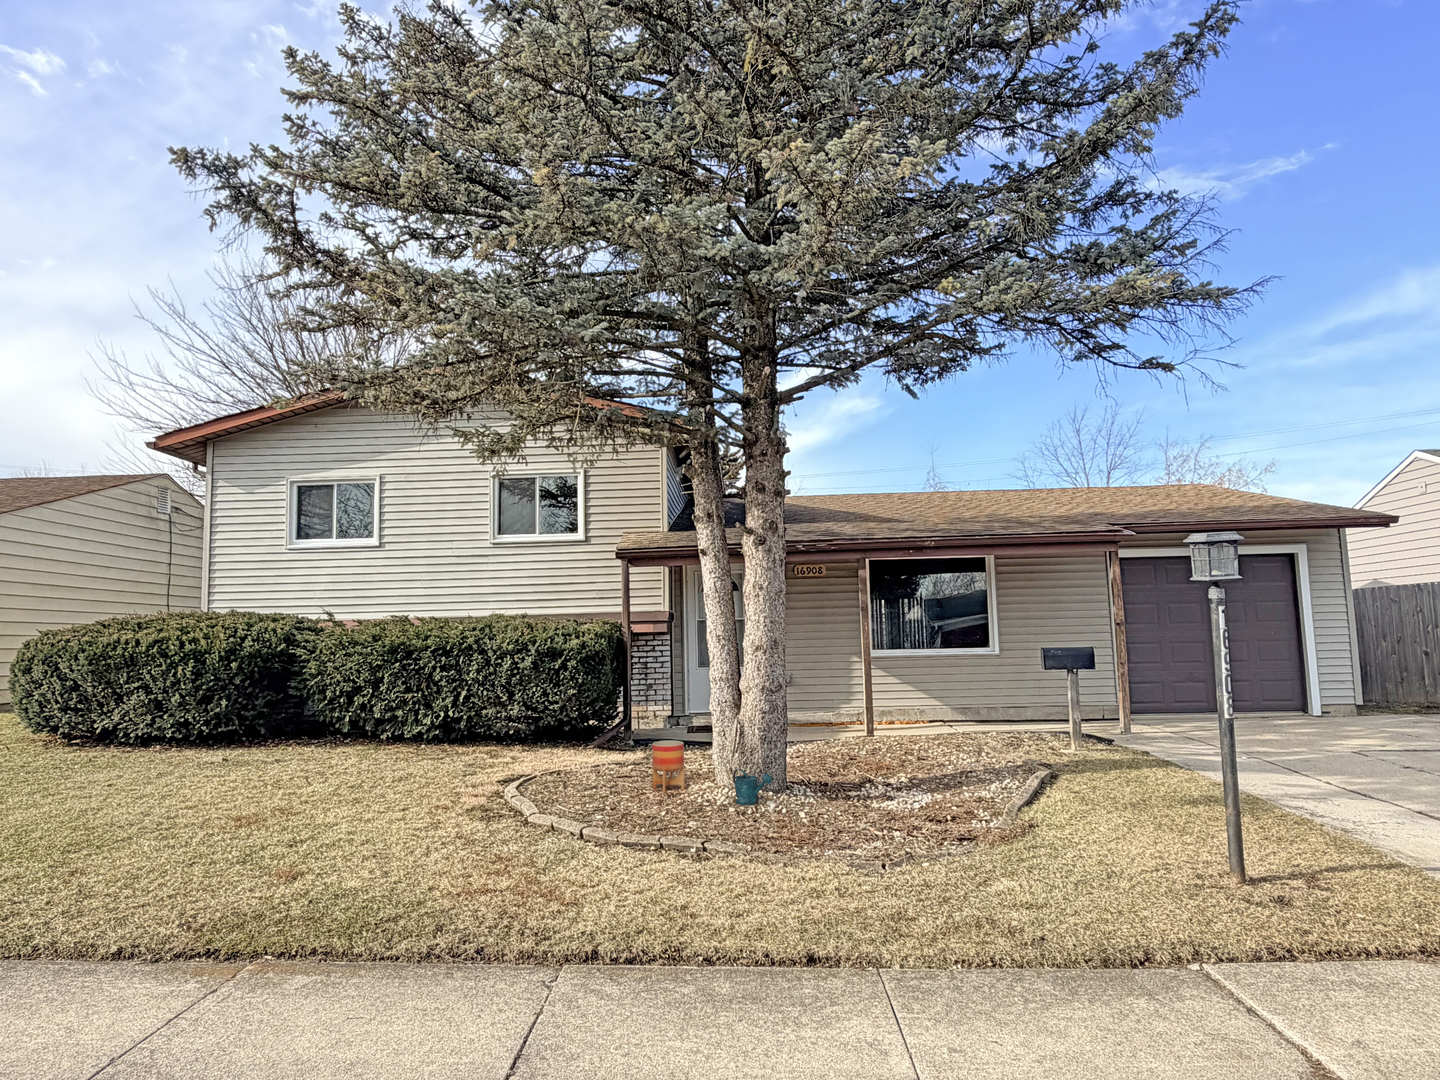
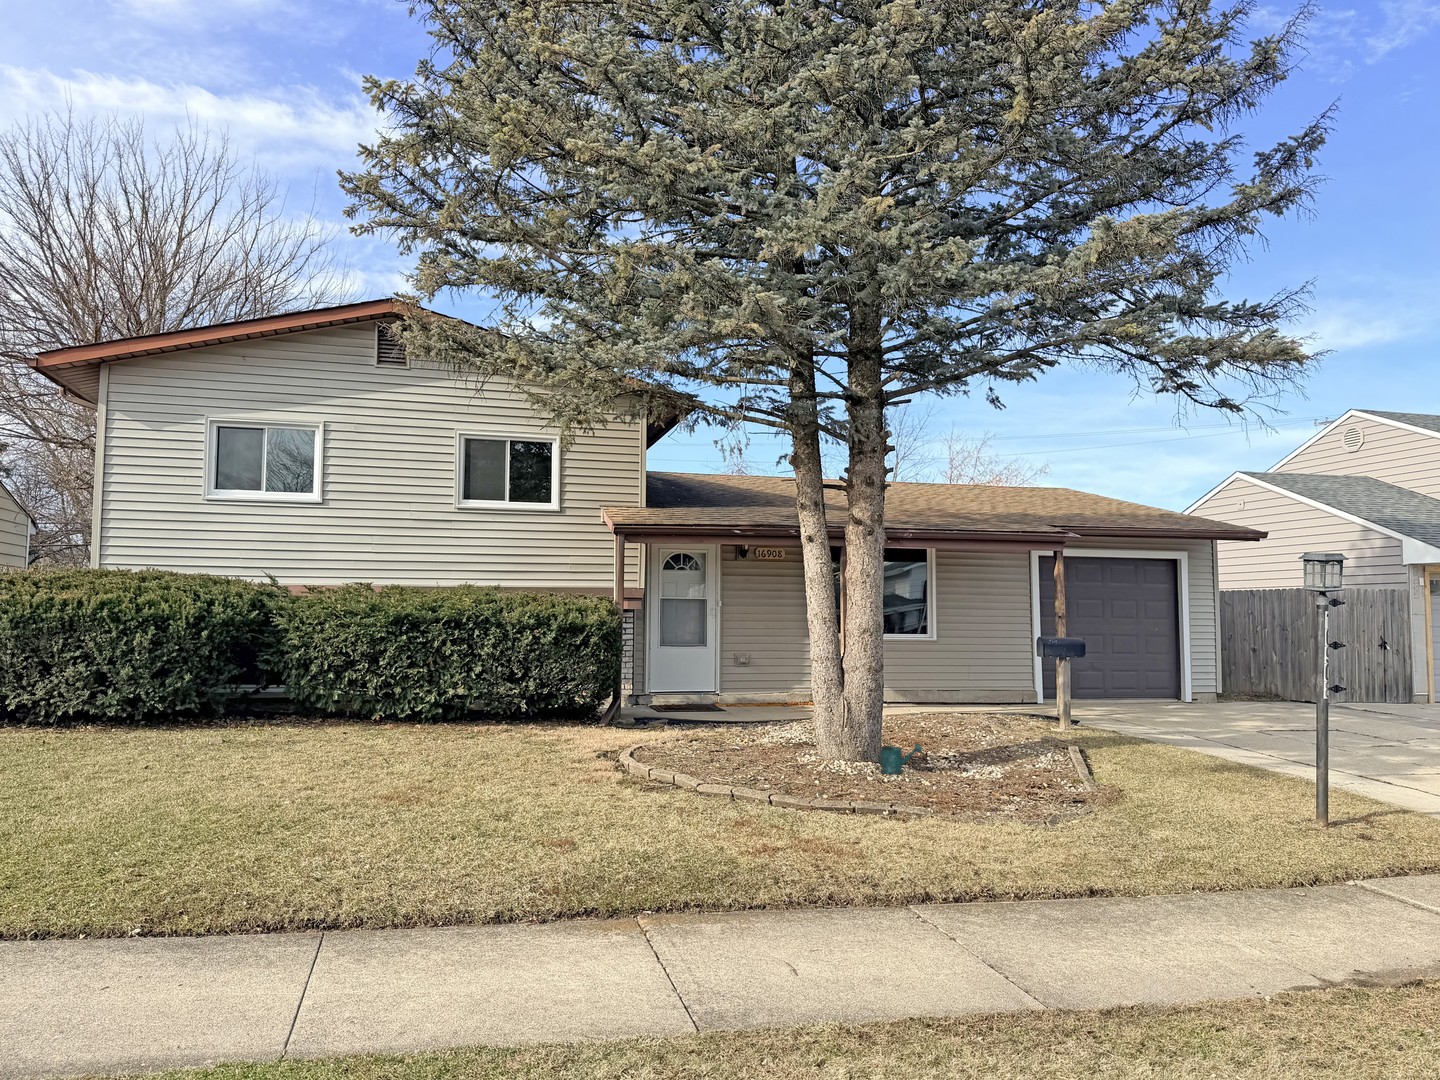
planter: present [652,740,685,793] -> none [779,714,812,765]

